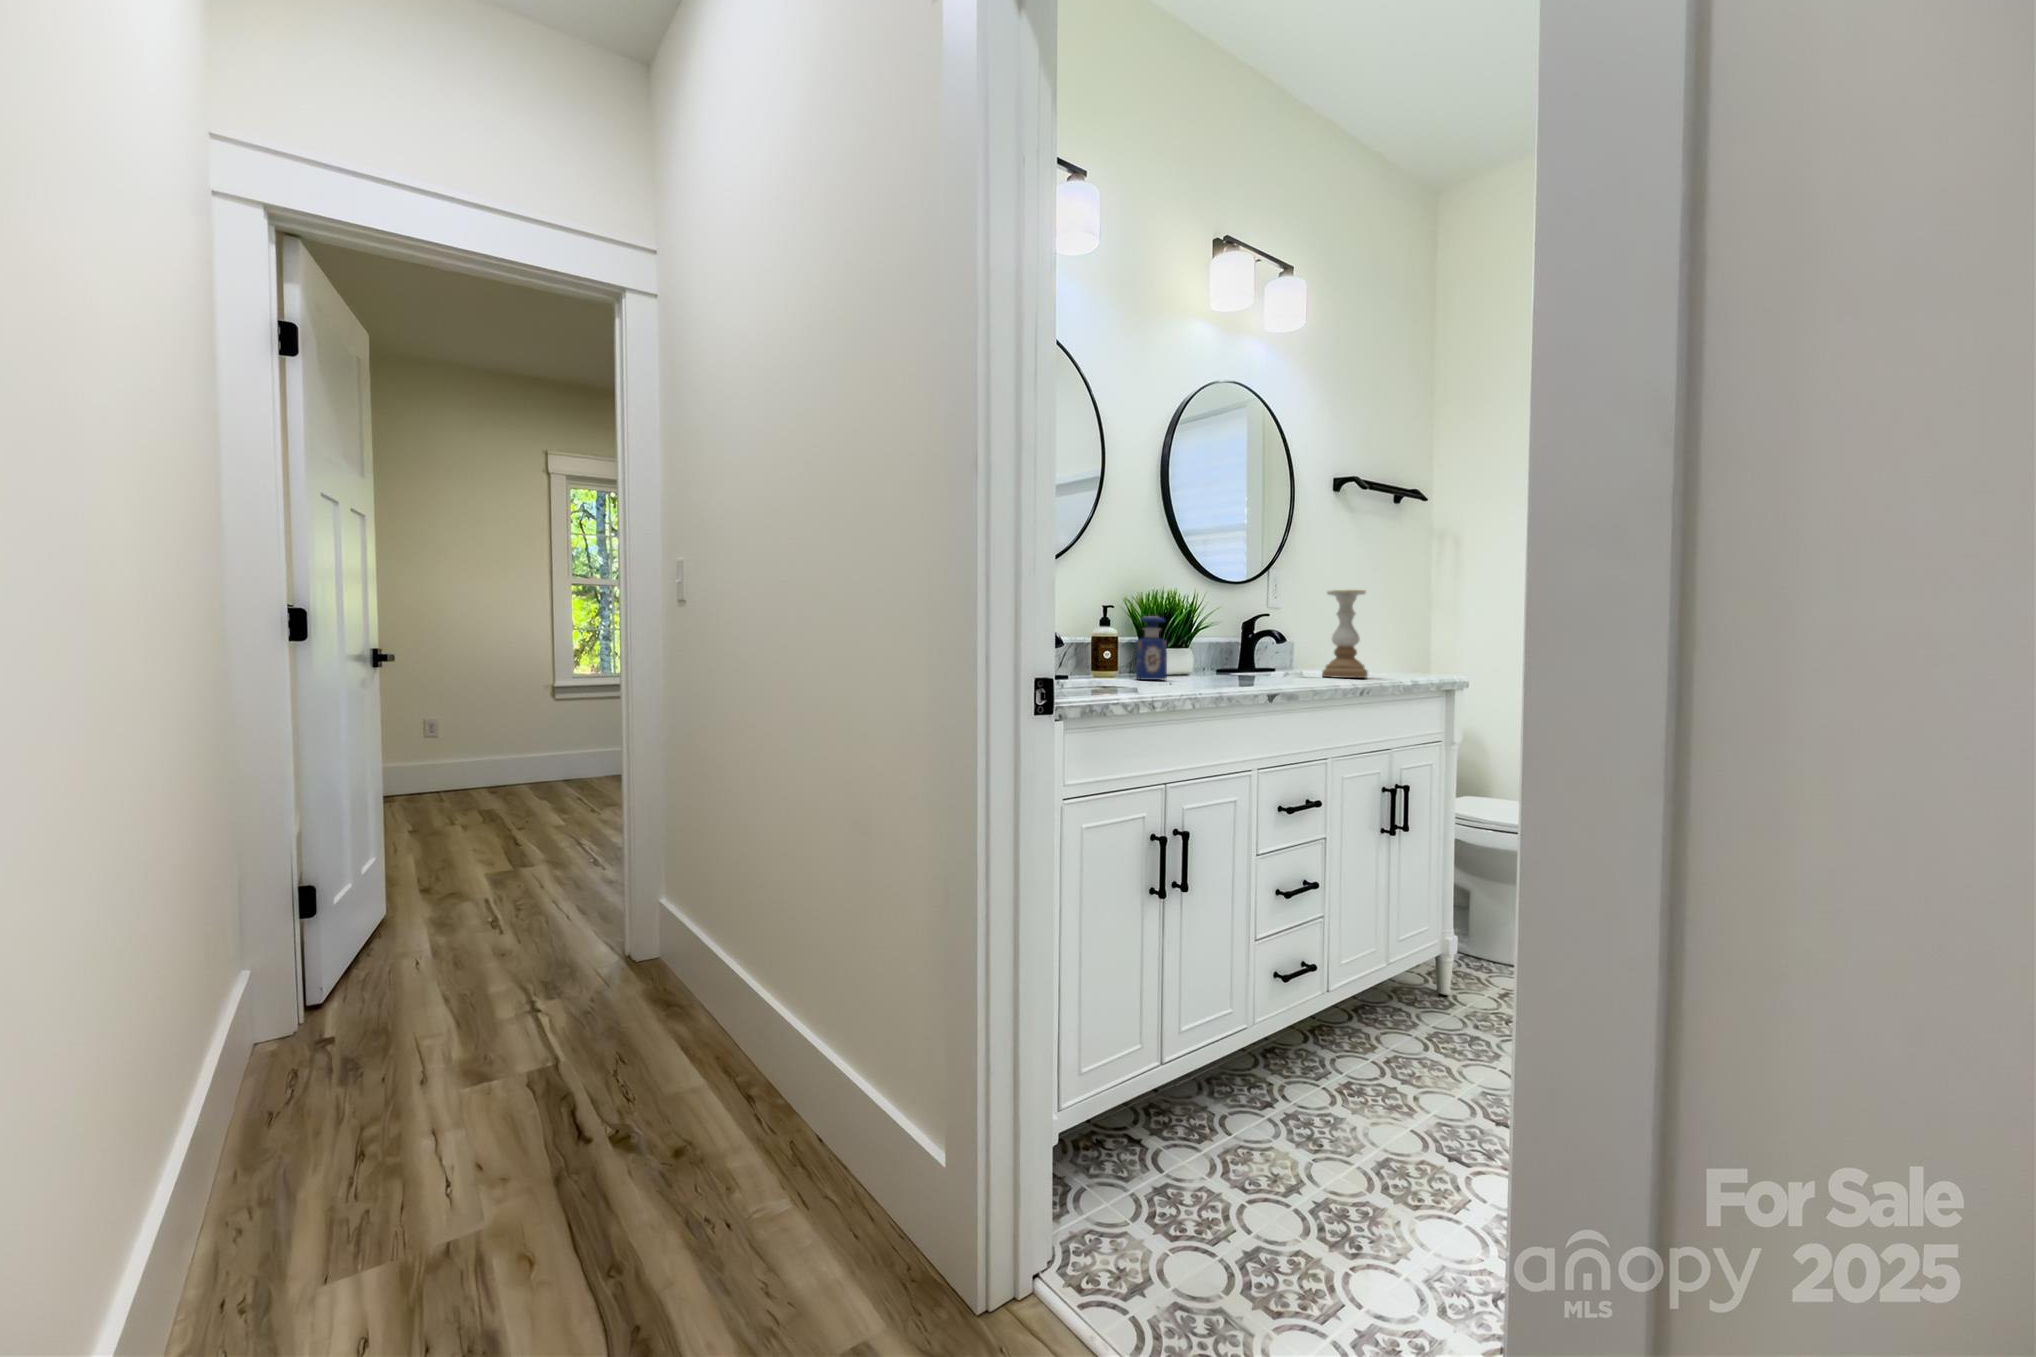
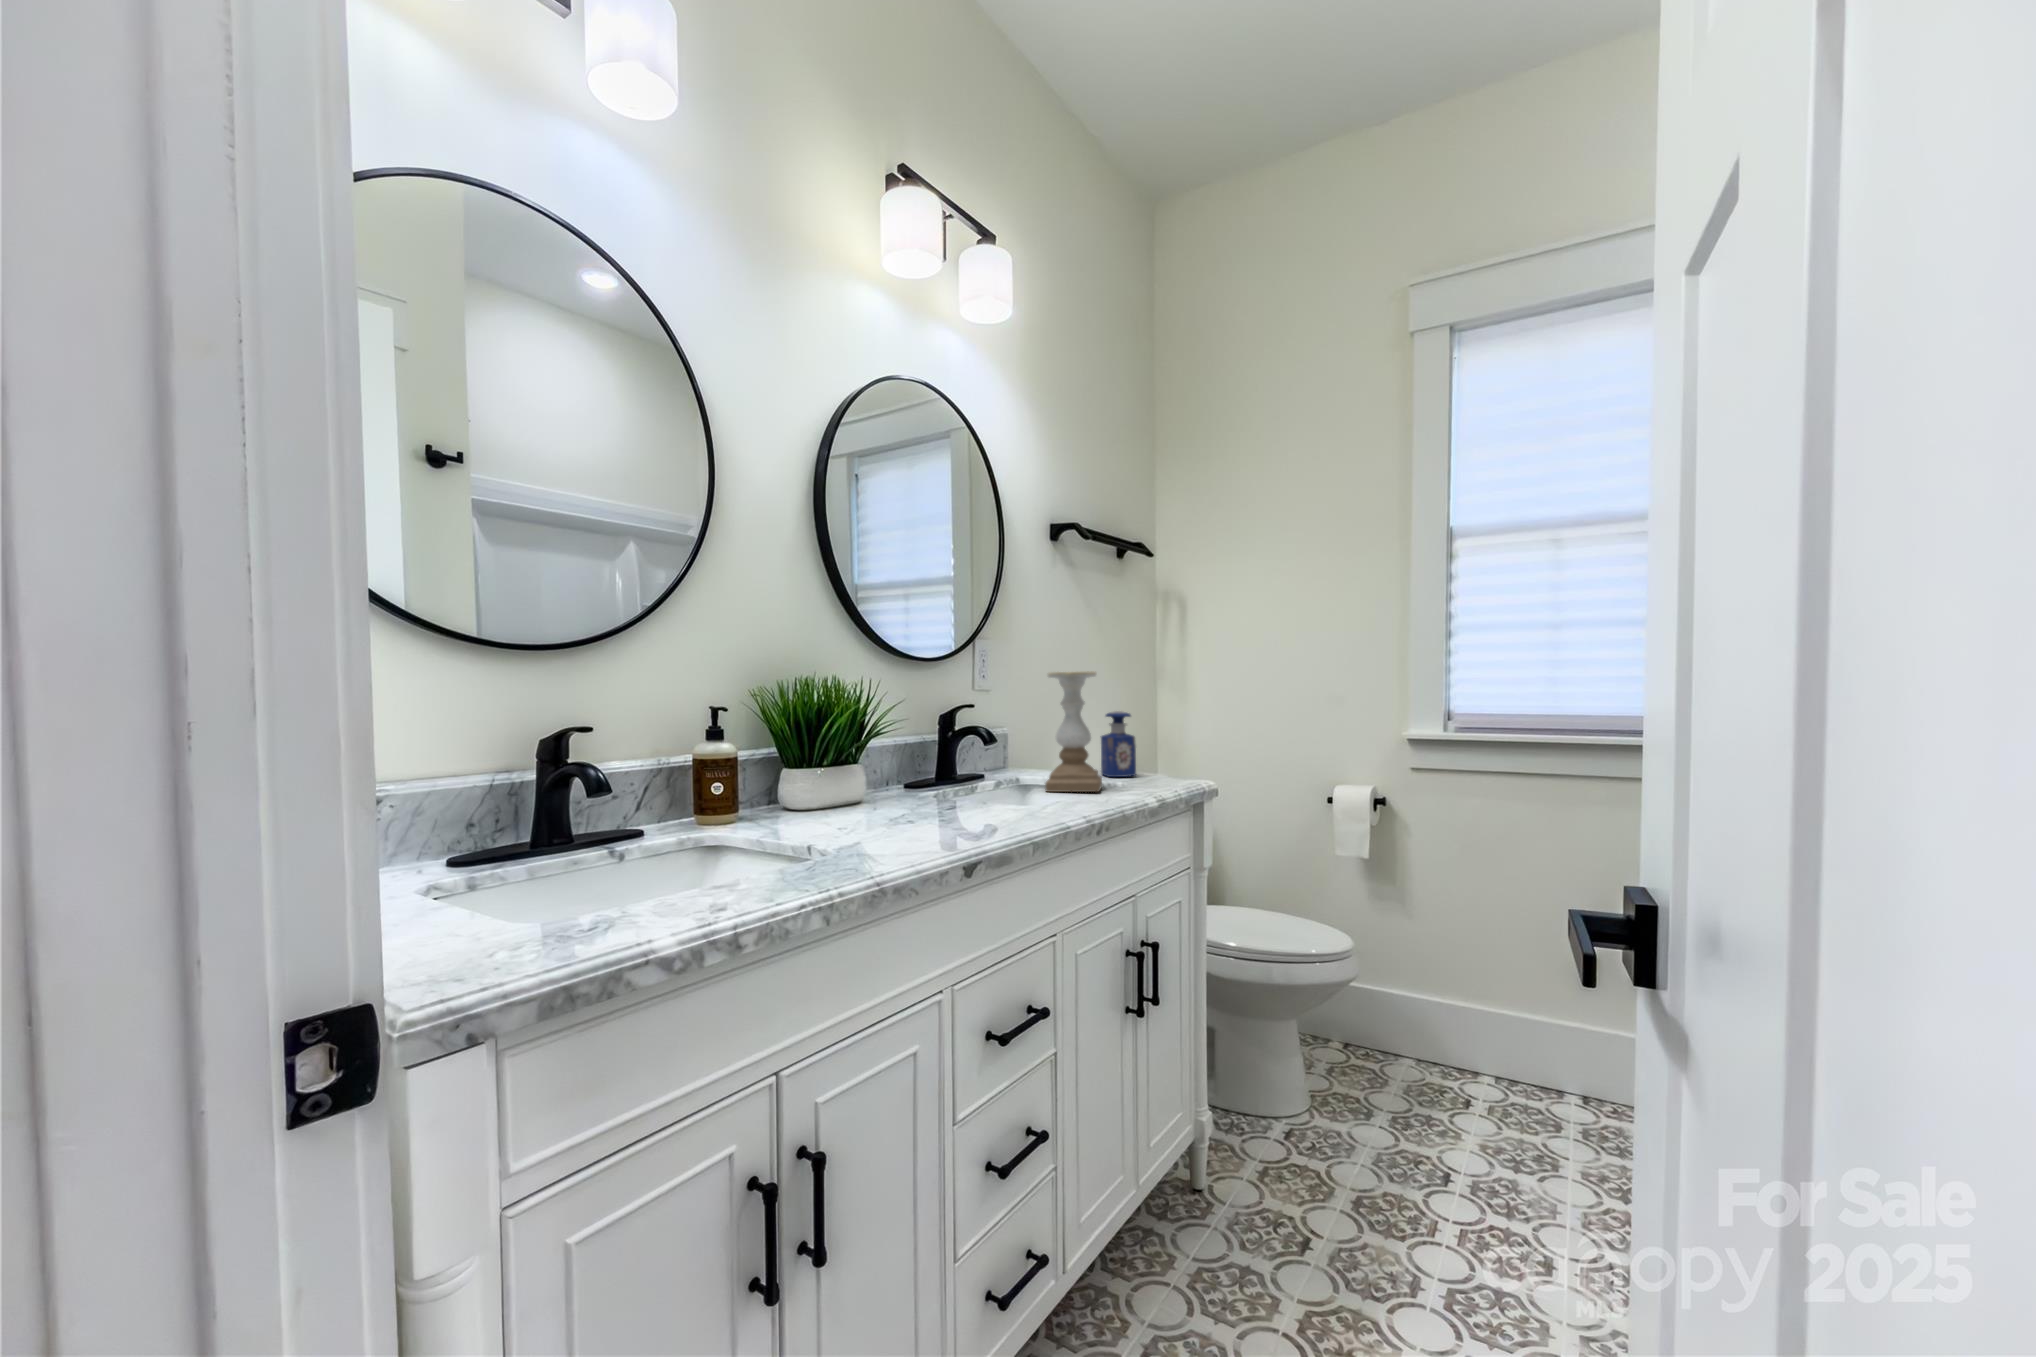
perfume bottle: present [1136,616,1167,680] -> present [1101,711,1136,777]

